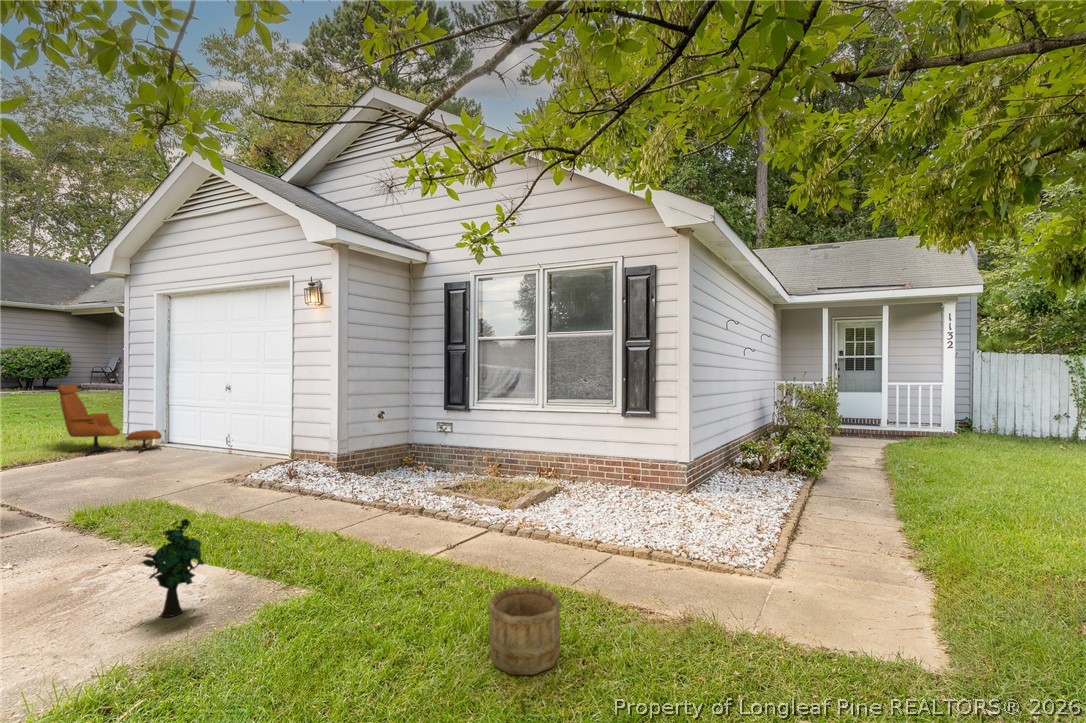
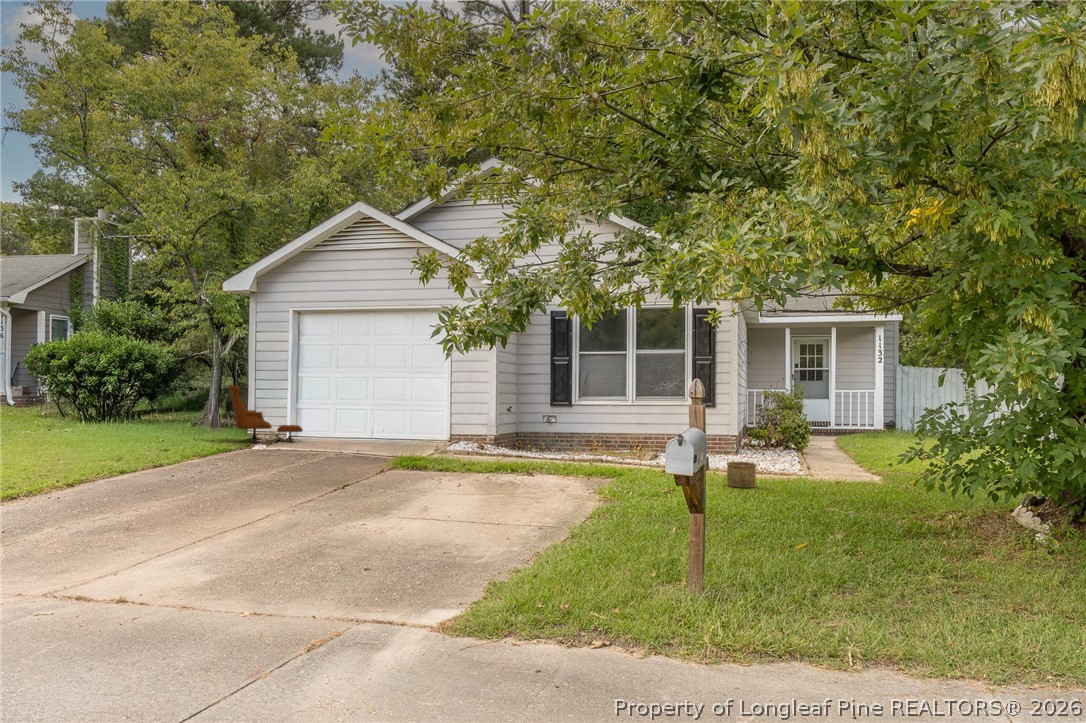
decorative plant: present [141,519,204,617] -> none [564,440,588,483]

